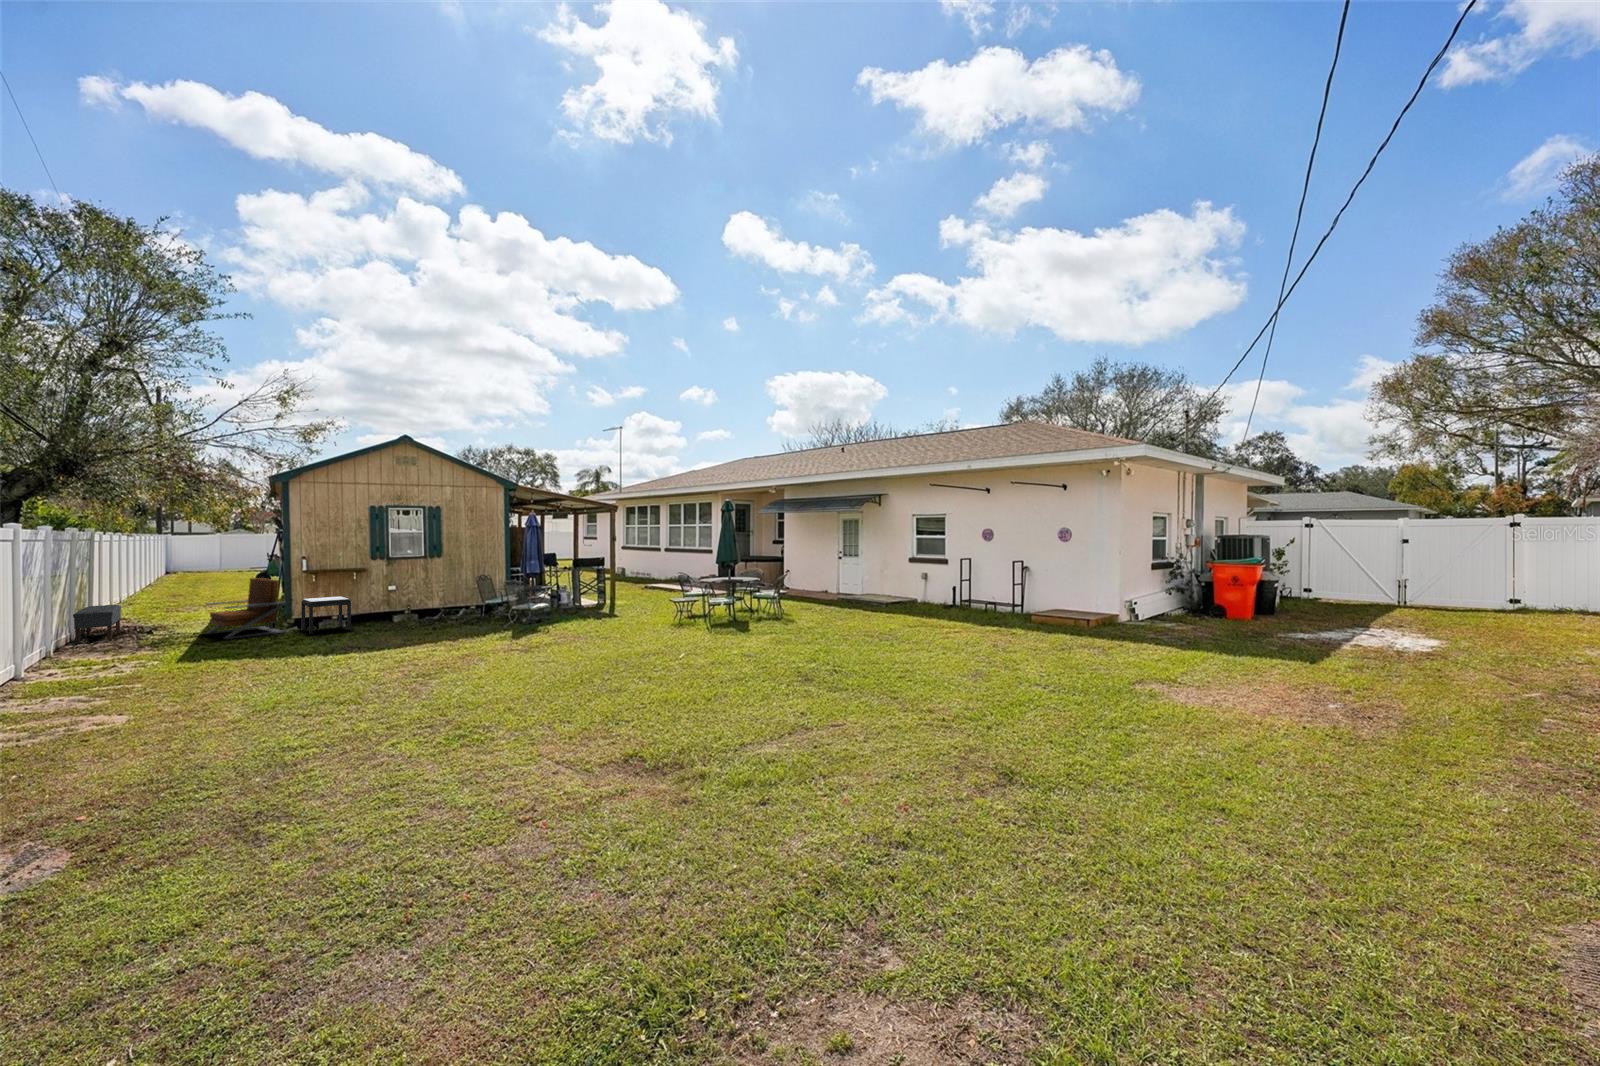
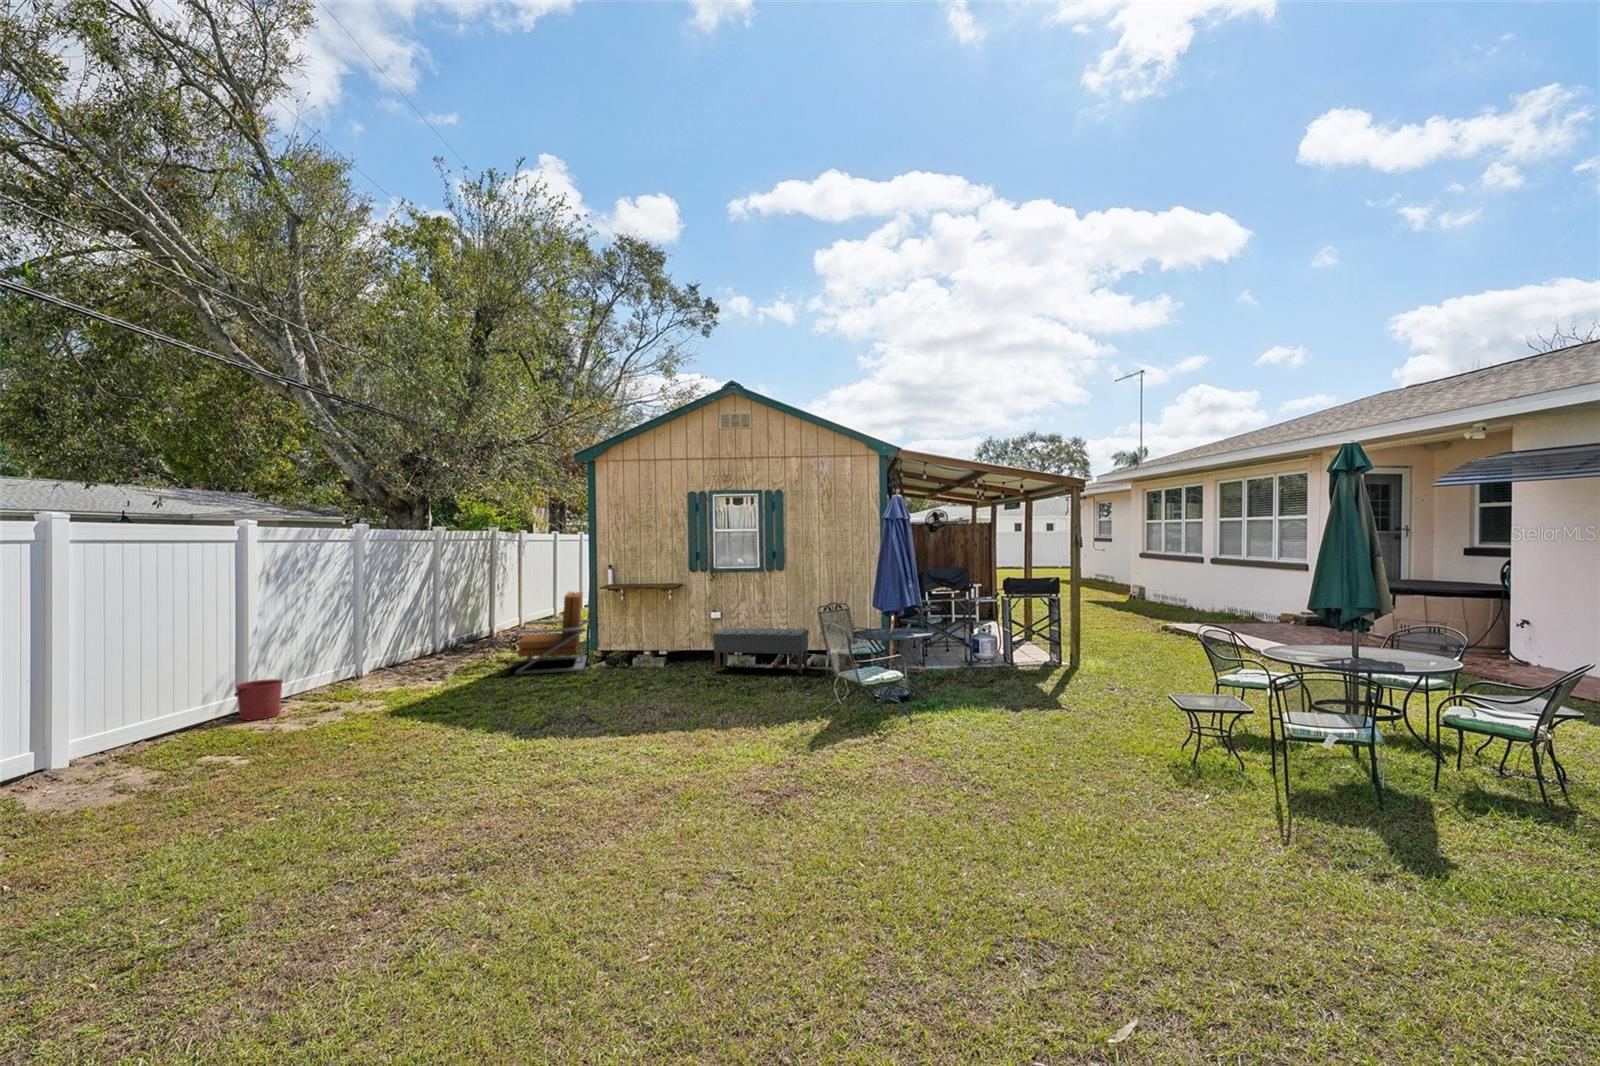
side table: present [301,596,351,634] -> none [594,624,653,679]
bench: present [73,605,121,644] -> present [713,627,809,674]
bucket: none [31,646,76,677] -> present [234,679,283,720]

